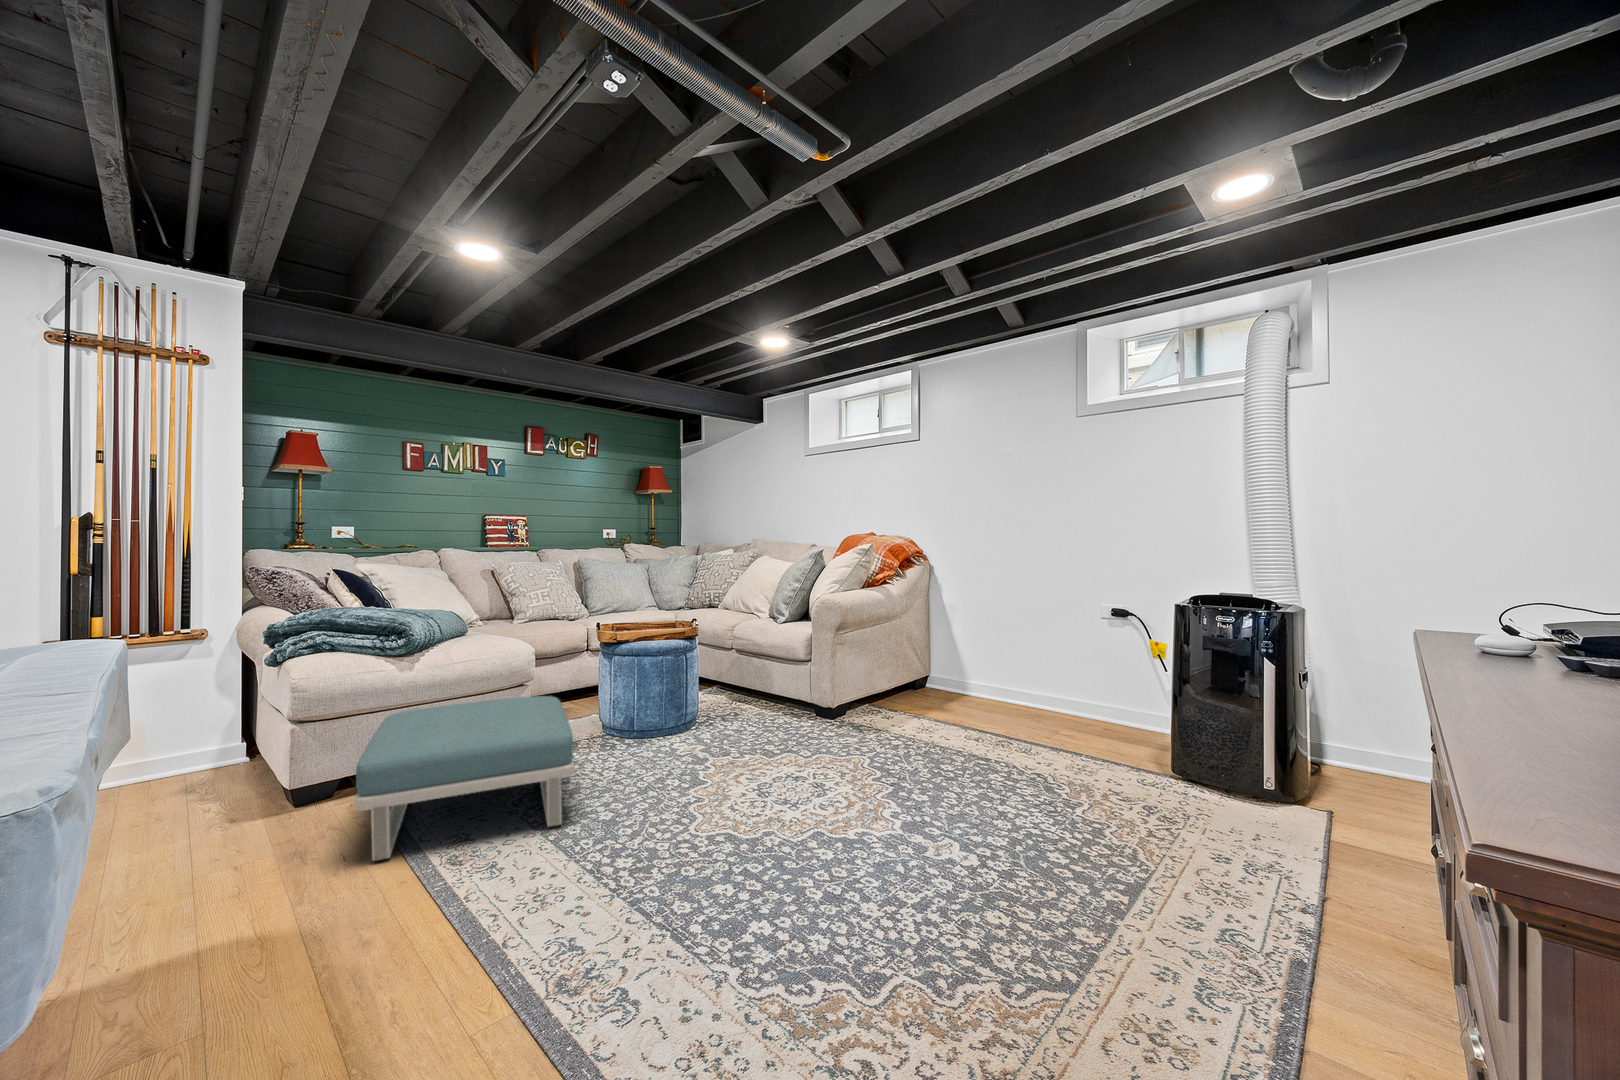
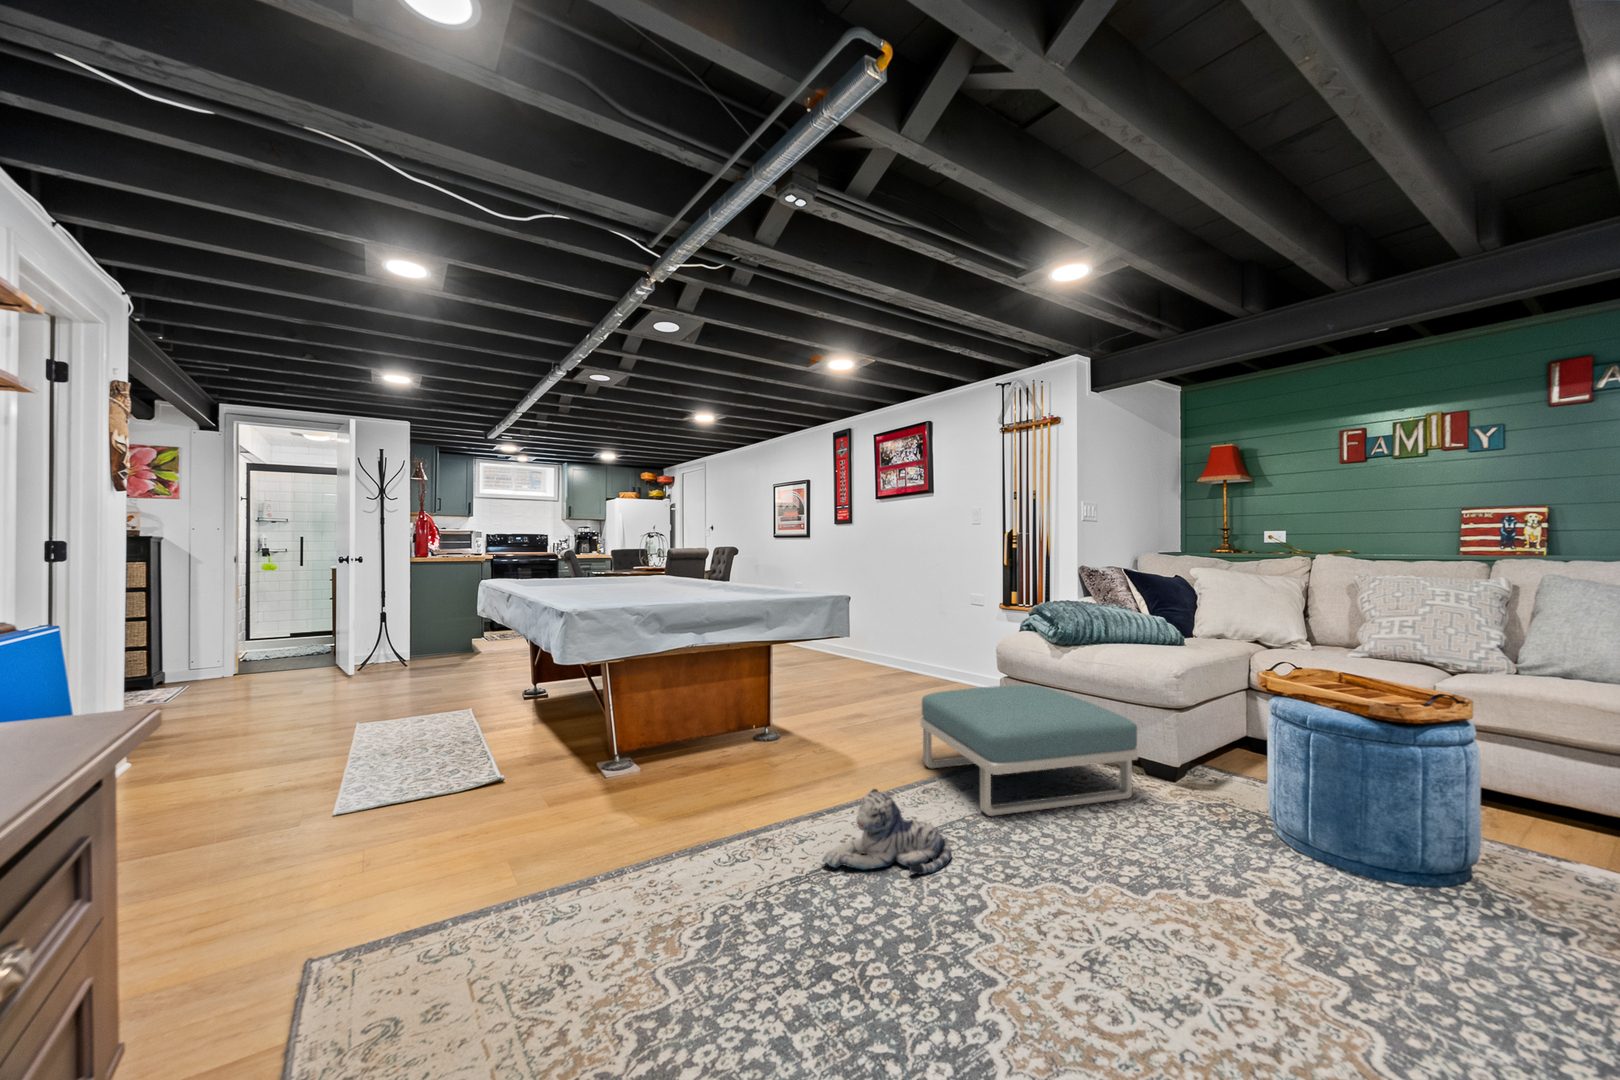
plush toy: none [605,807,681,915] -> present [823,788,952,874]

